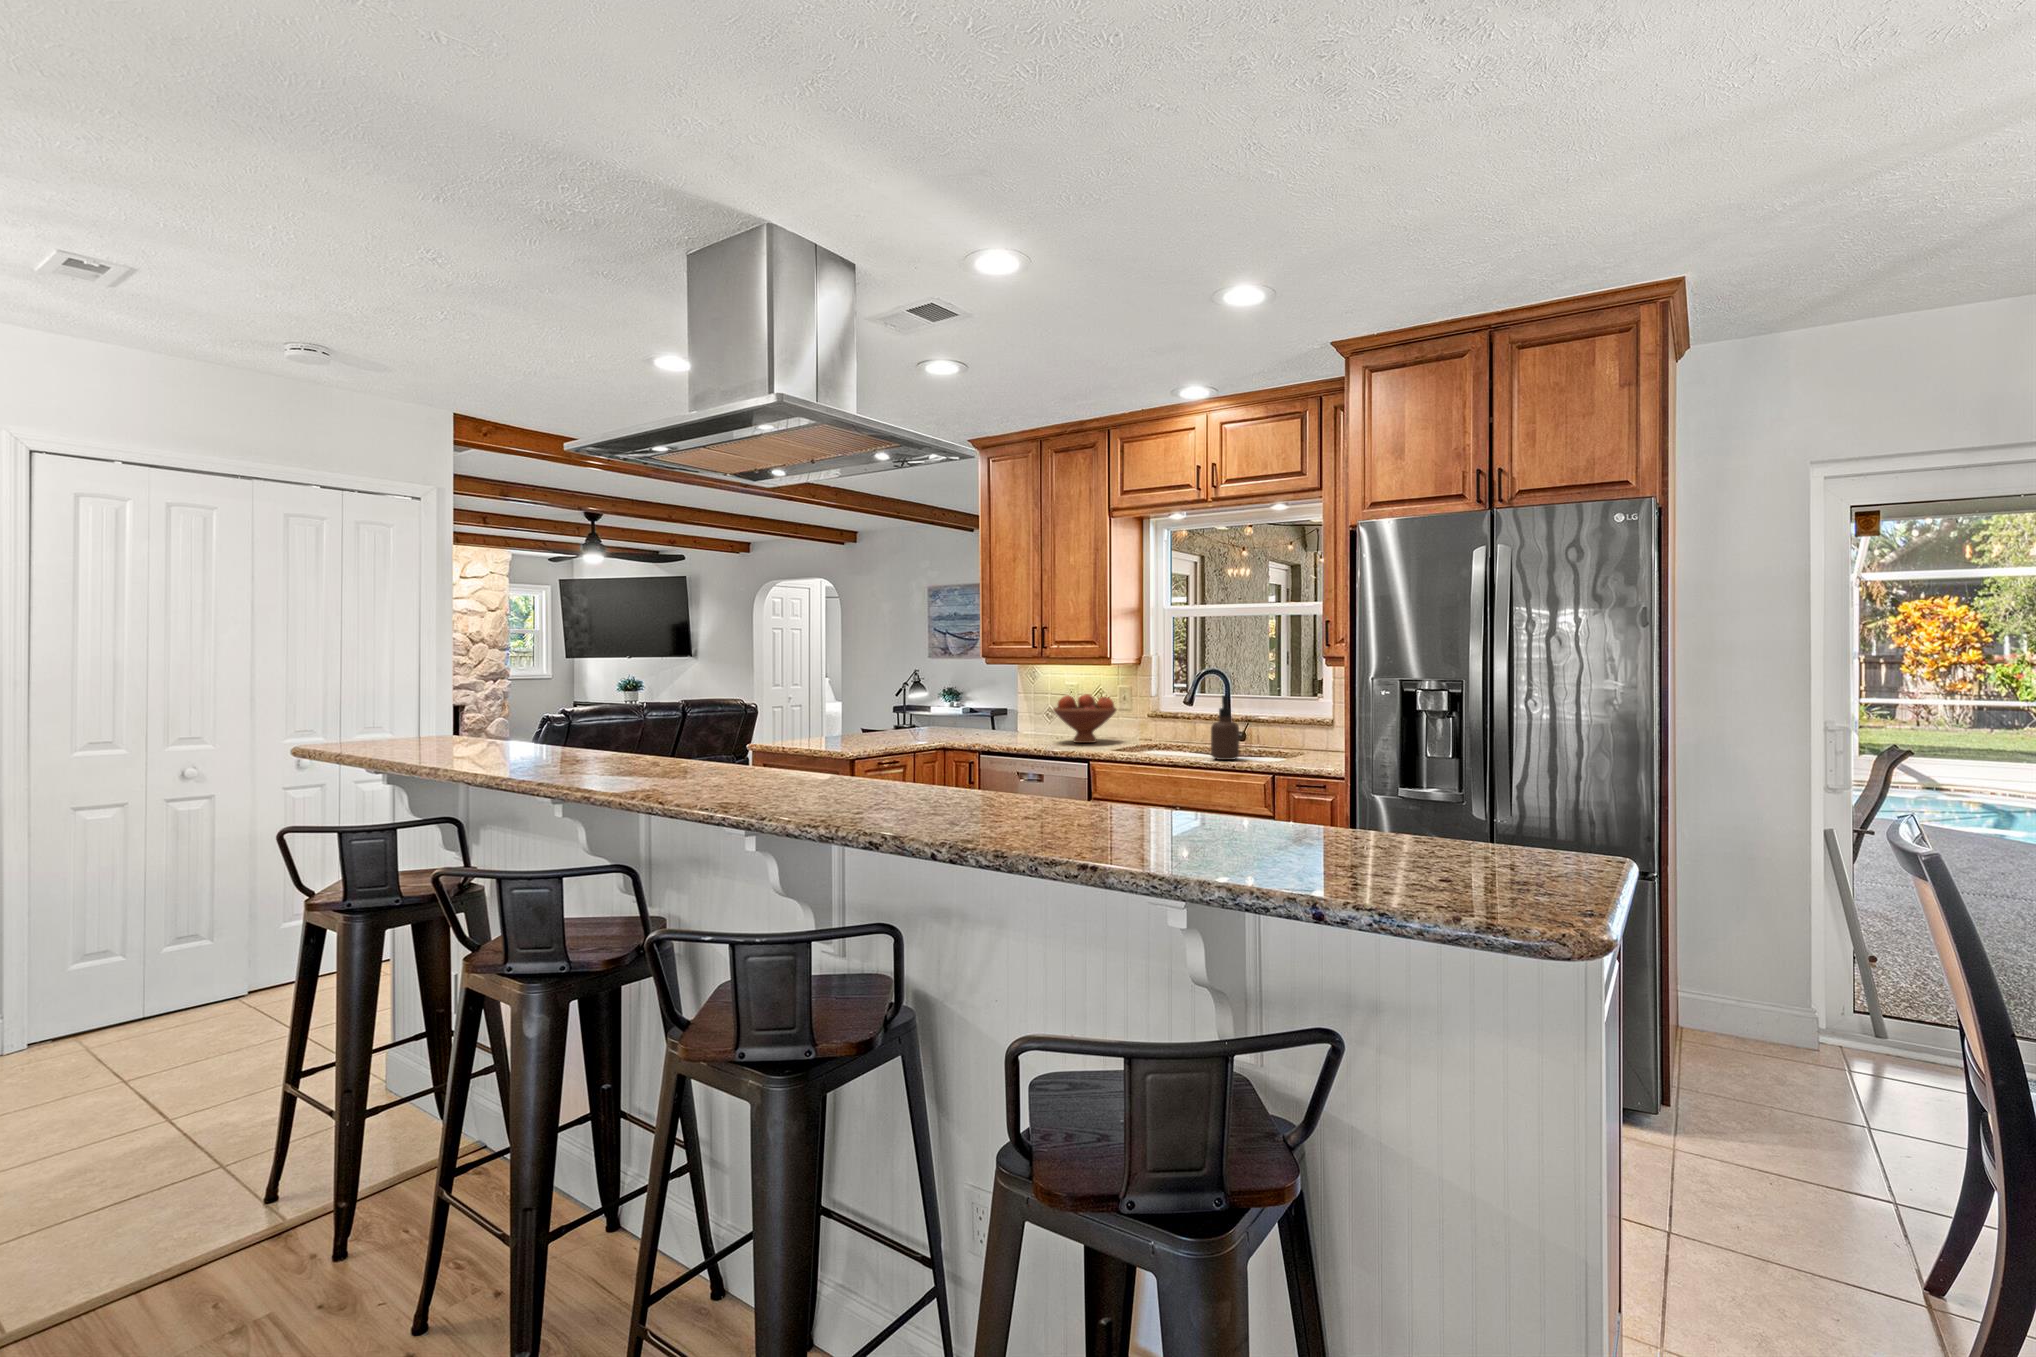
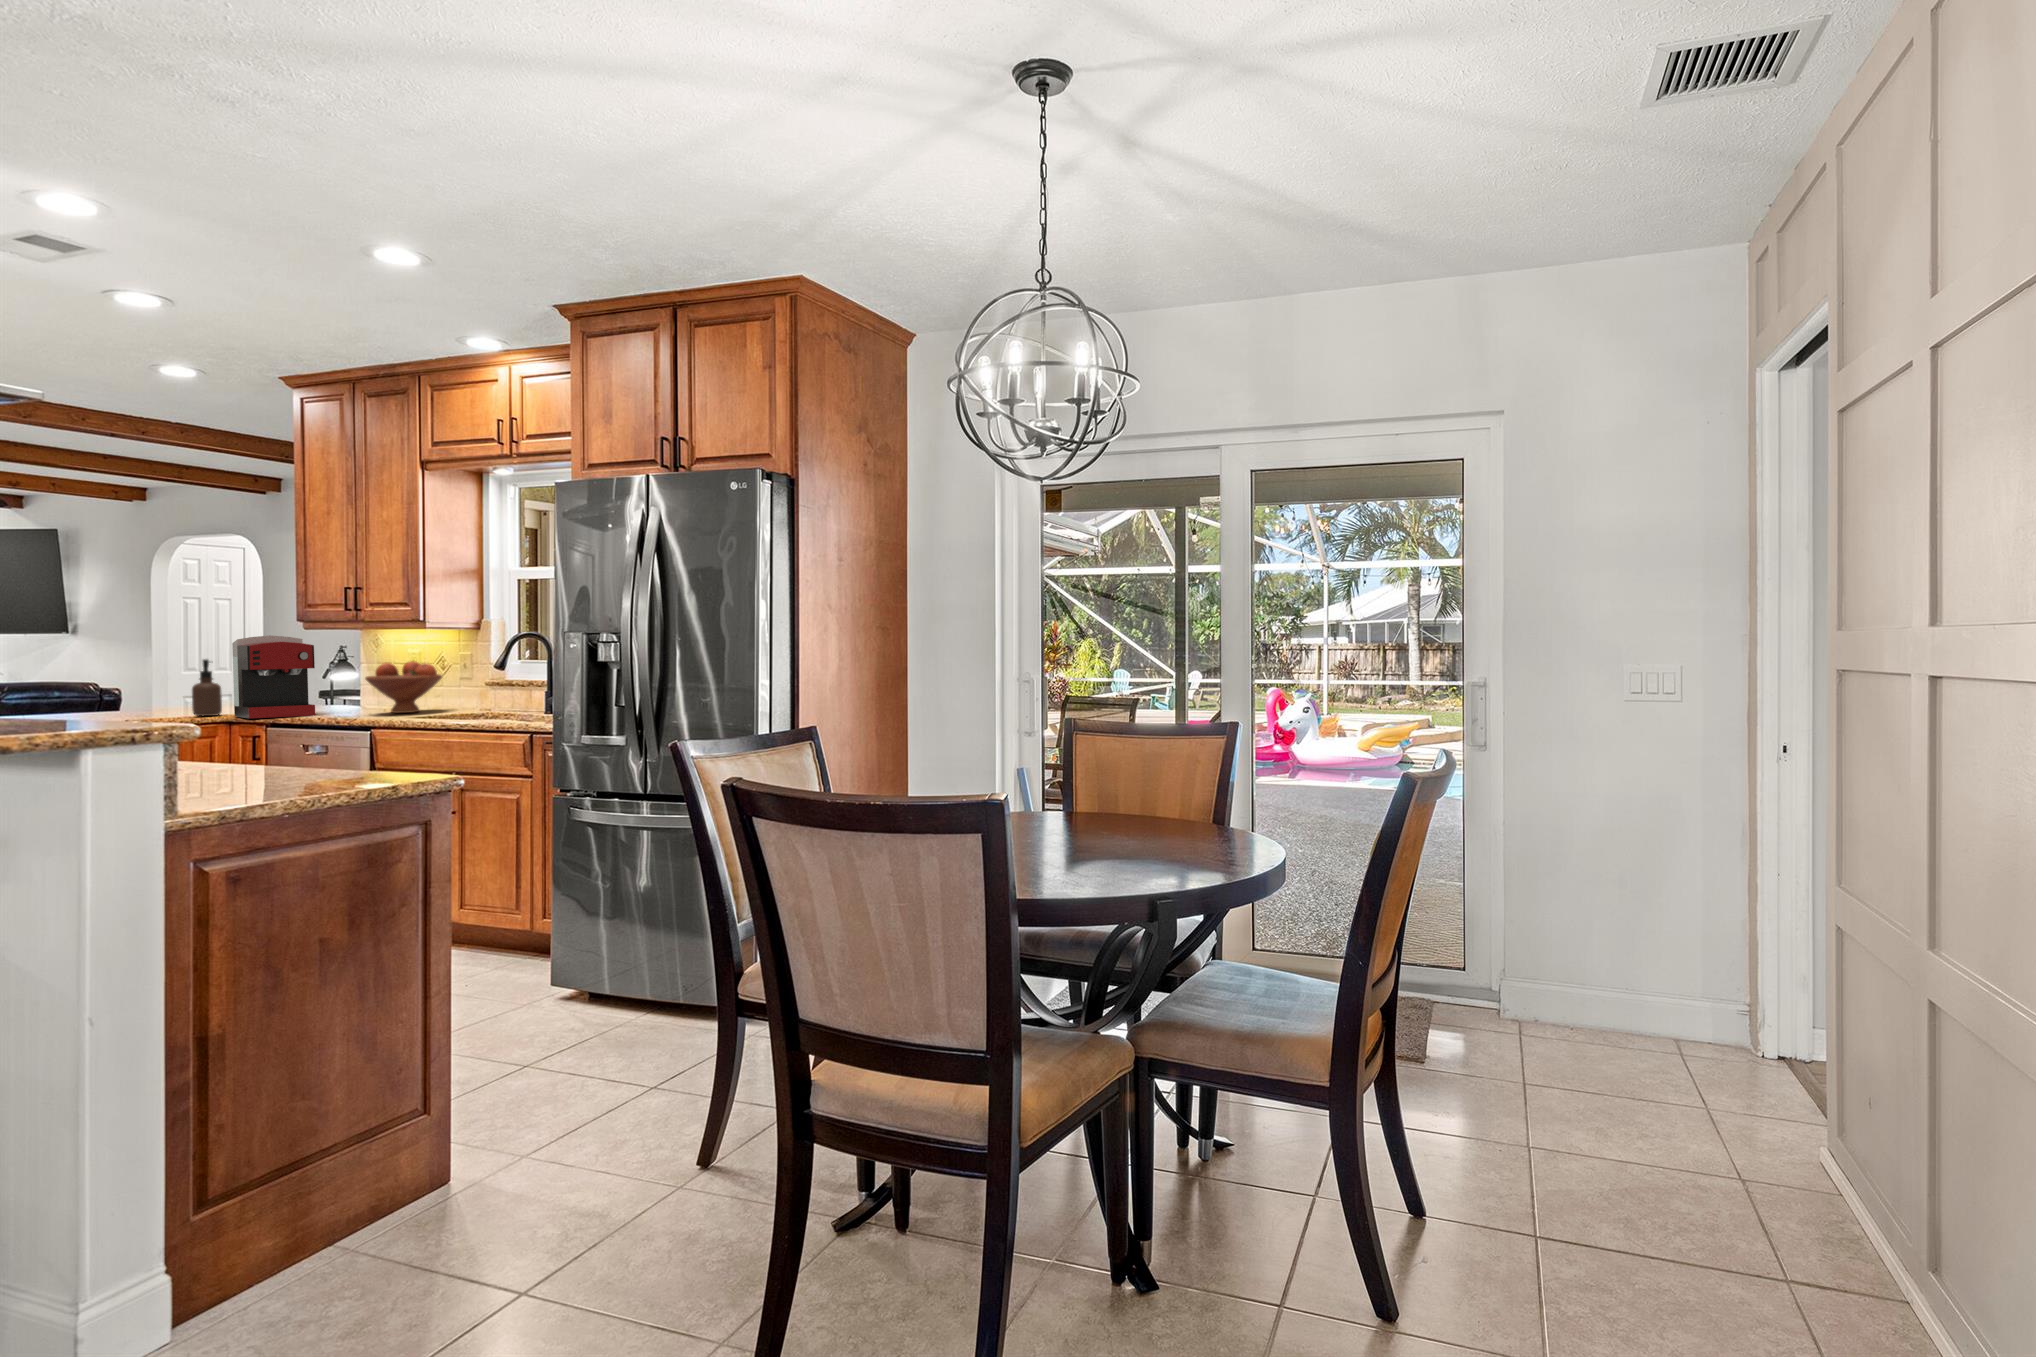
coffee maker: none [932,669,1003,744] -> present [232,635,315,719]
soap dispenser: present [1211,695,1239,760] -> present [192,659,222,716]

